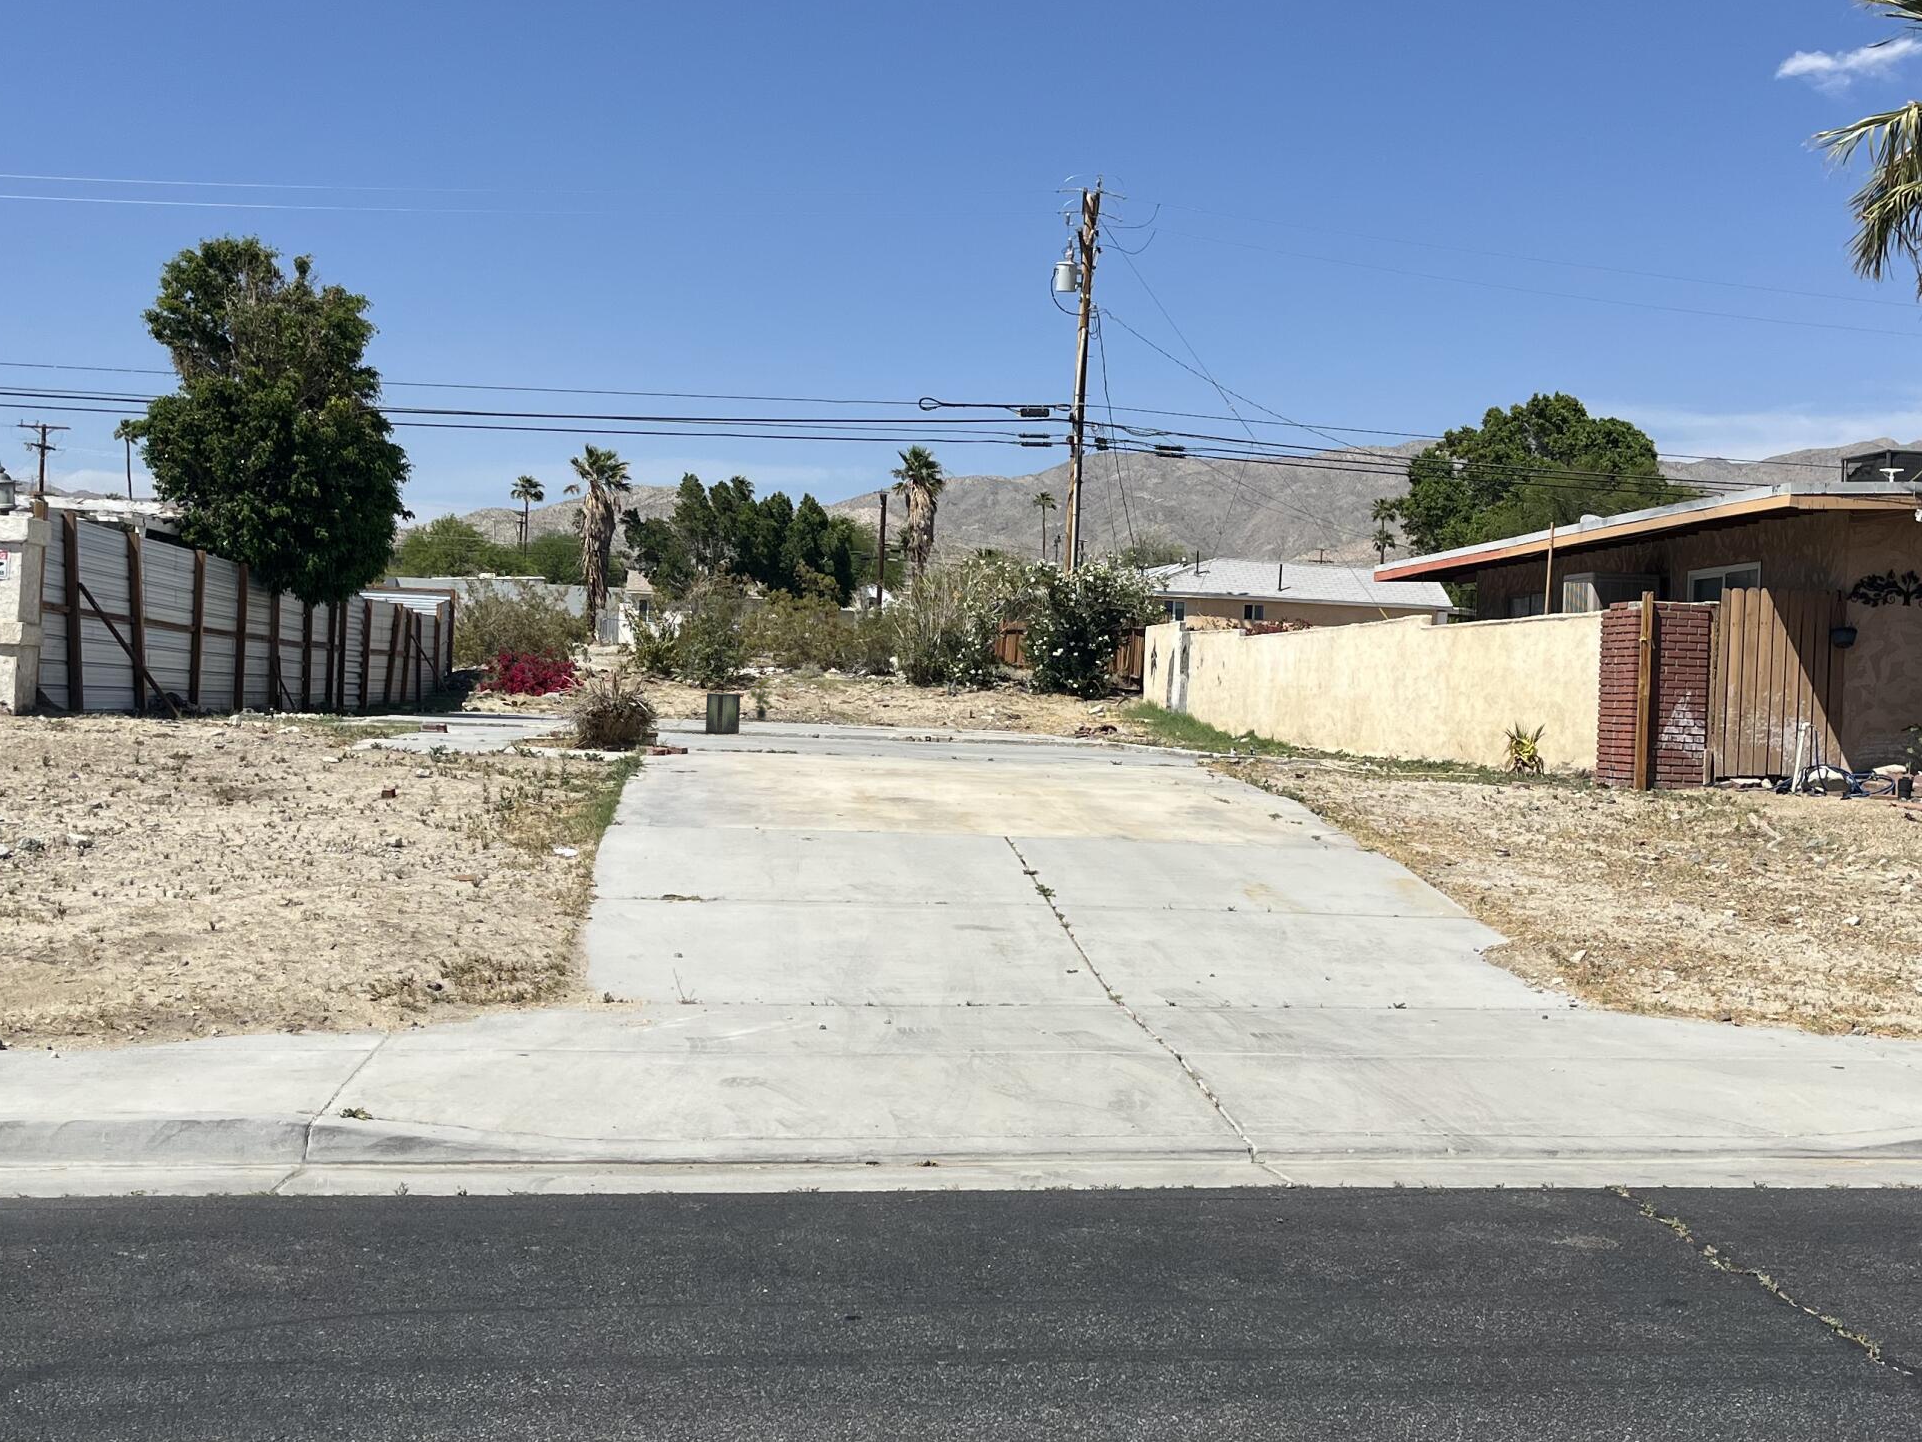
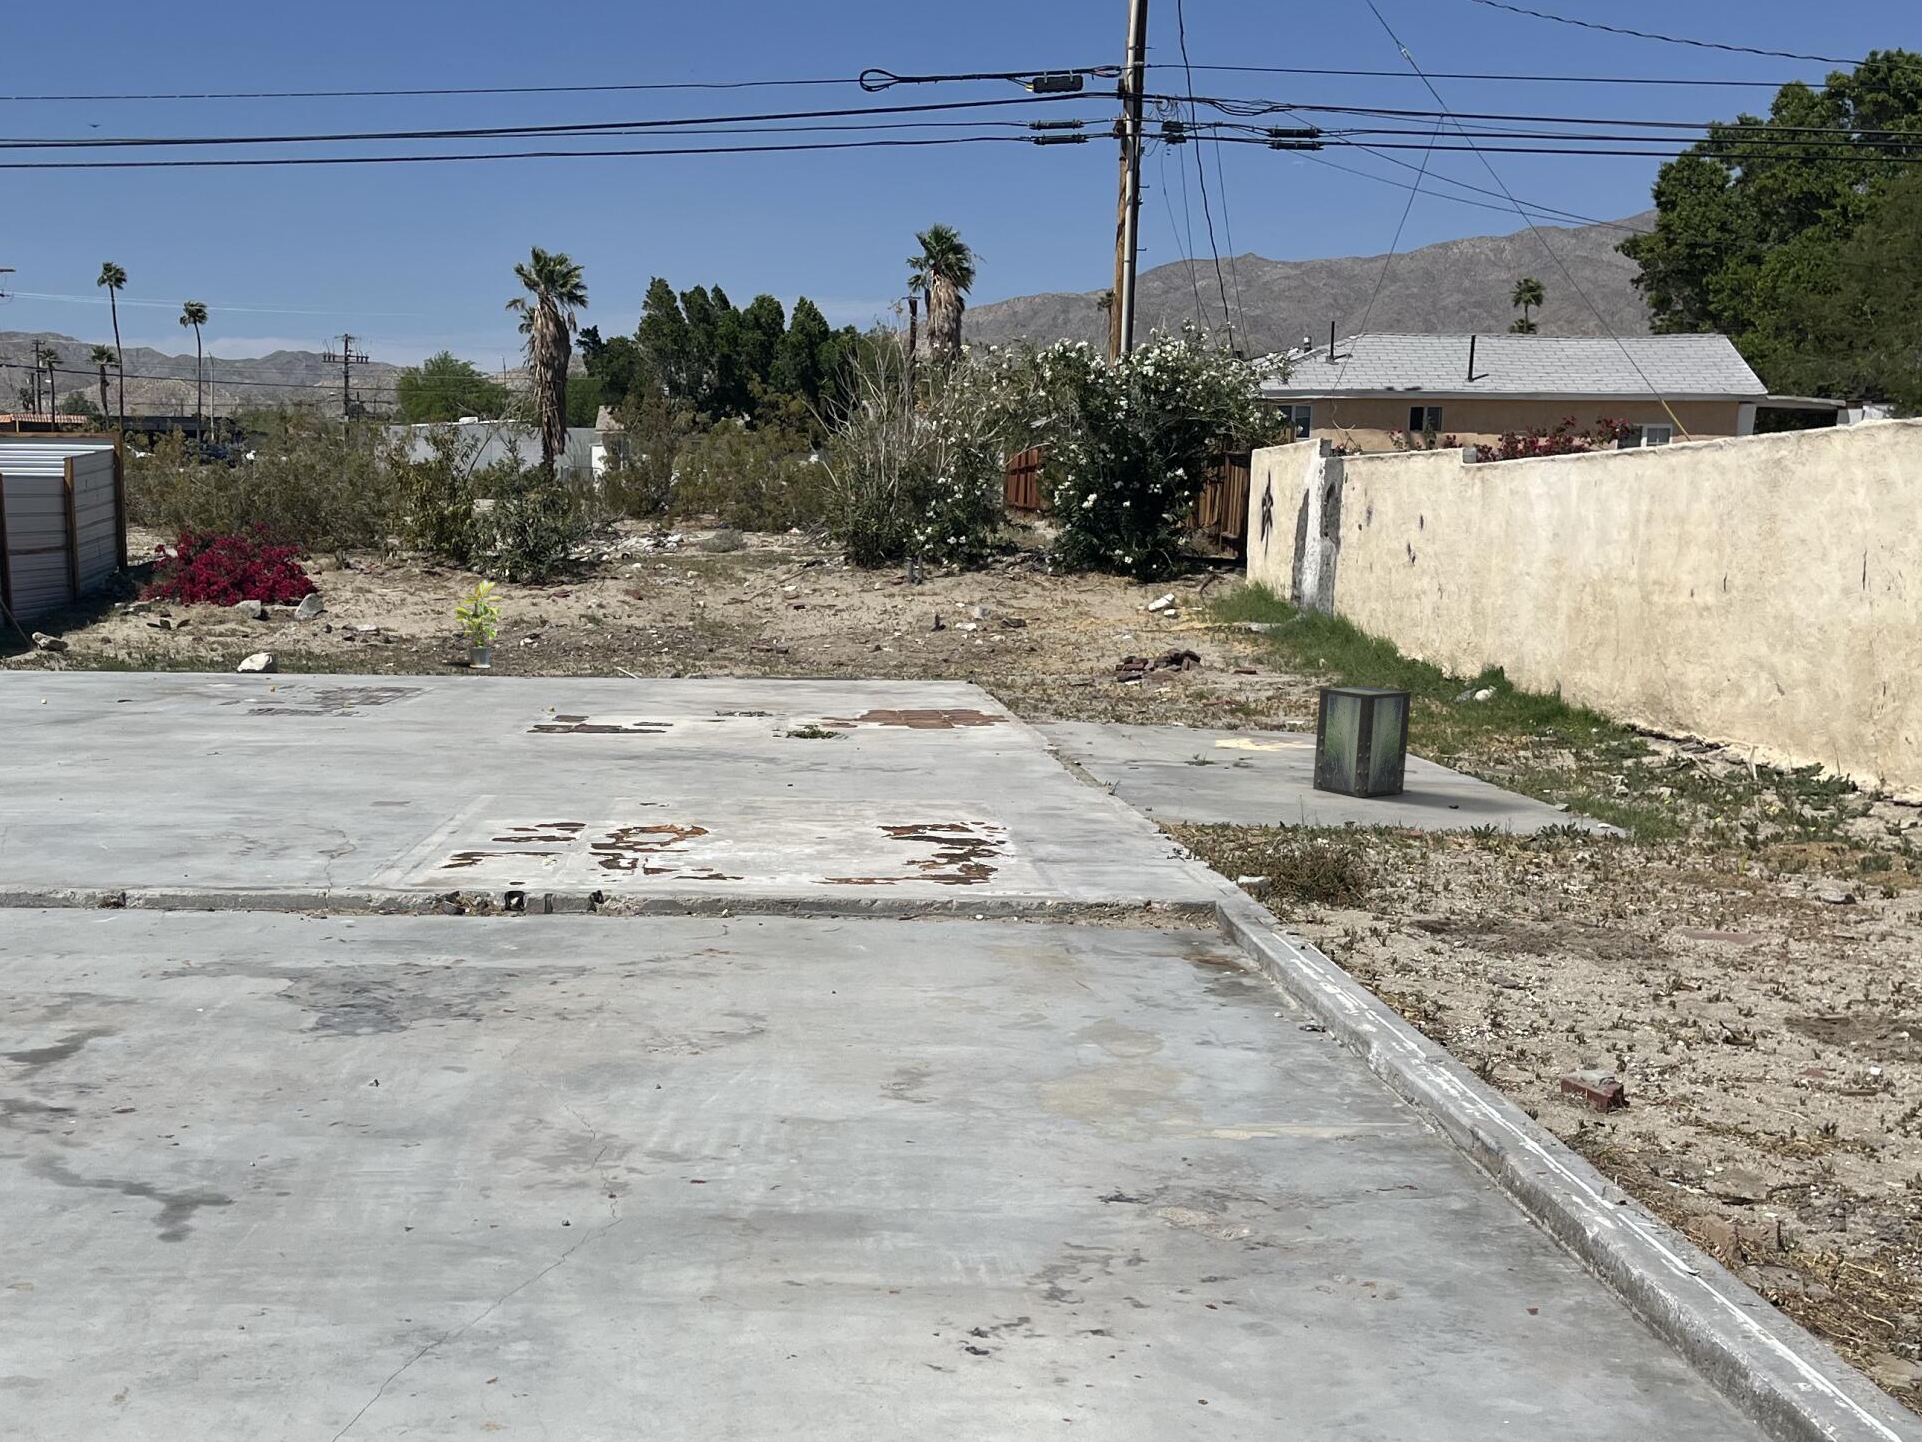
storage box: present [706,693,740,734] -> present [1313,686,1411,797]

